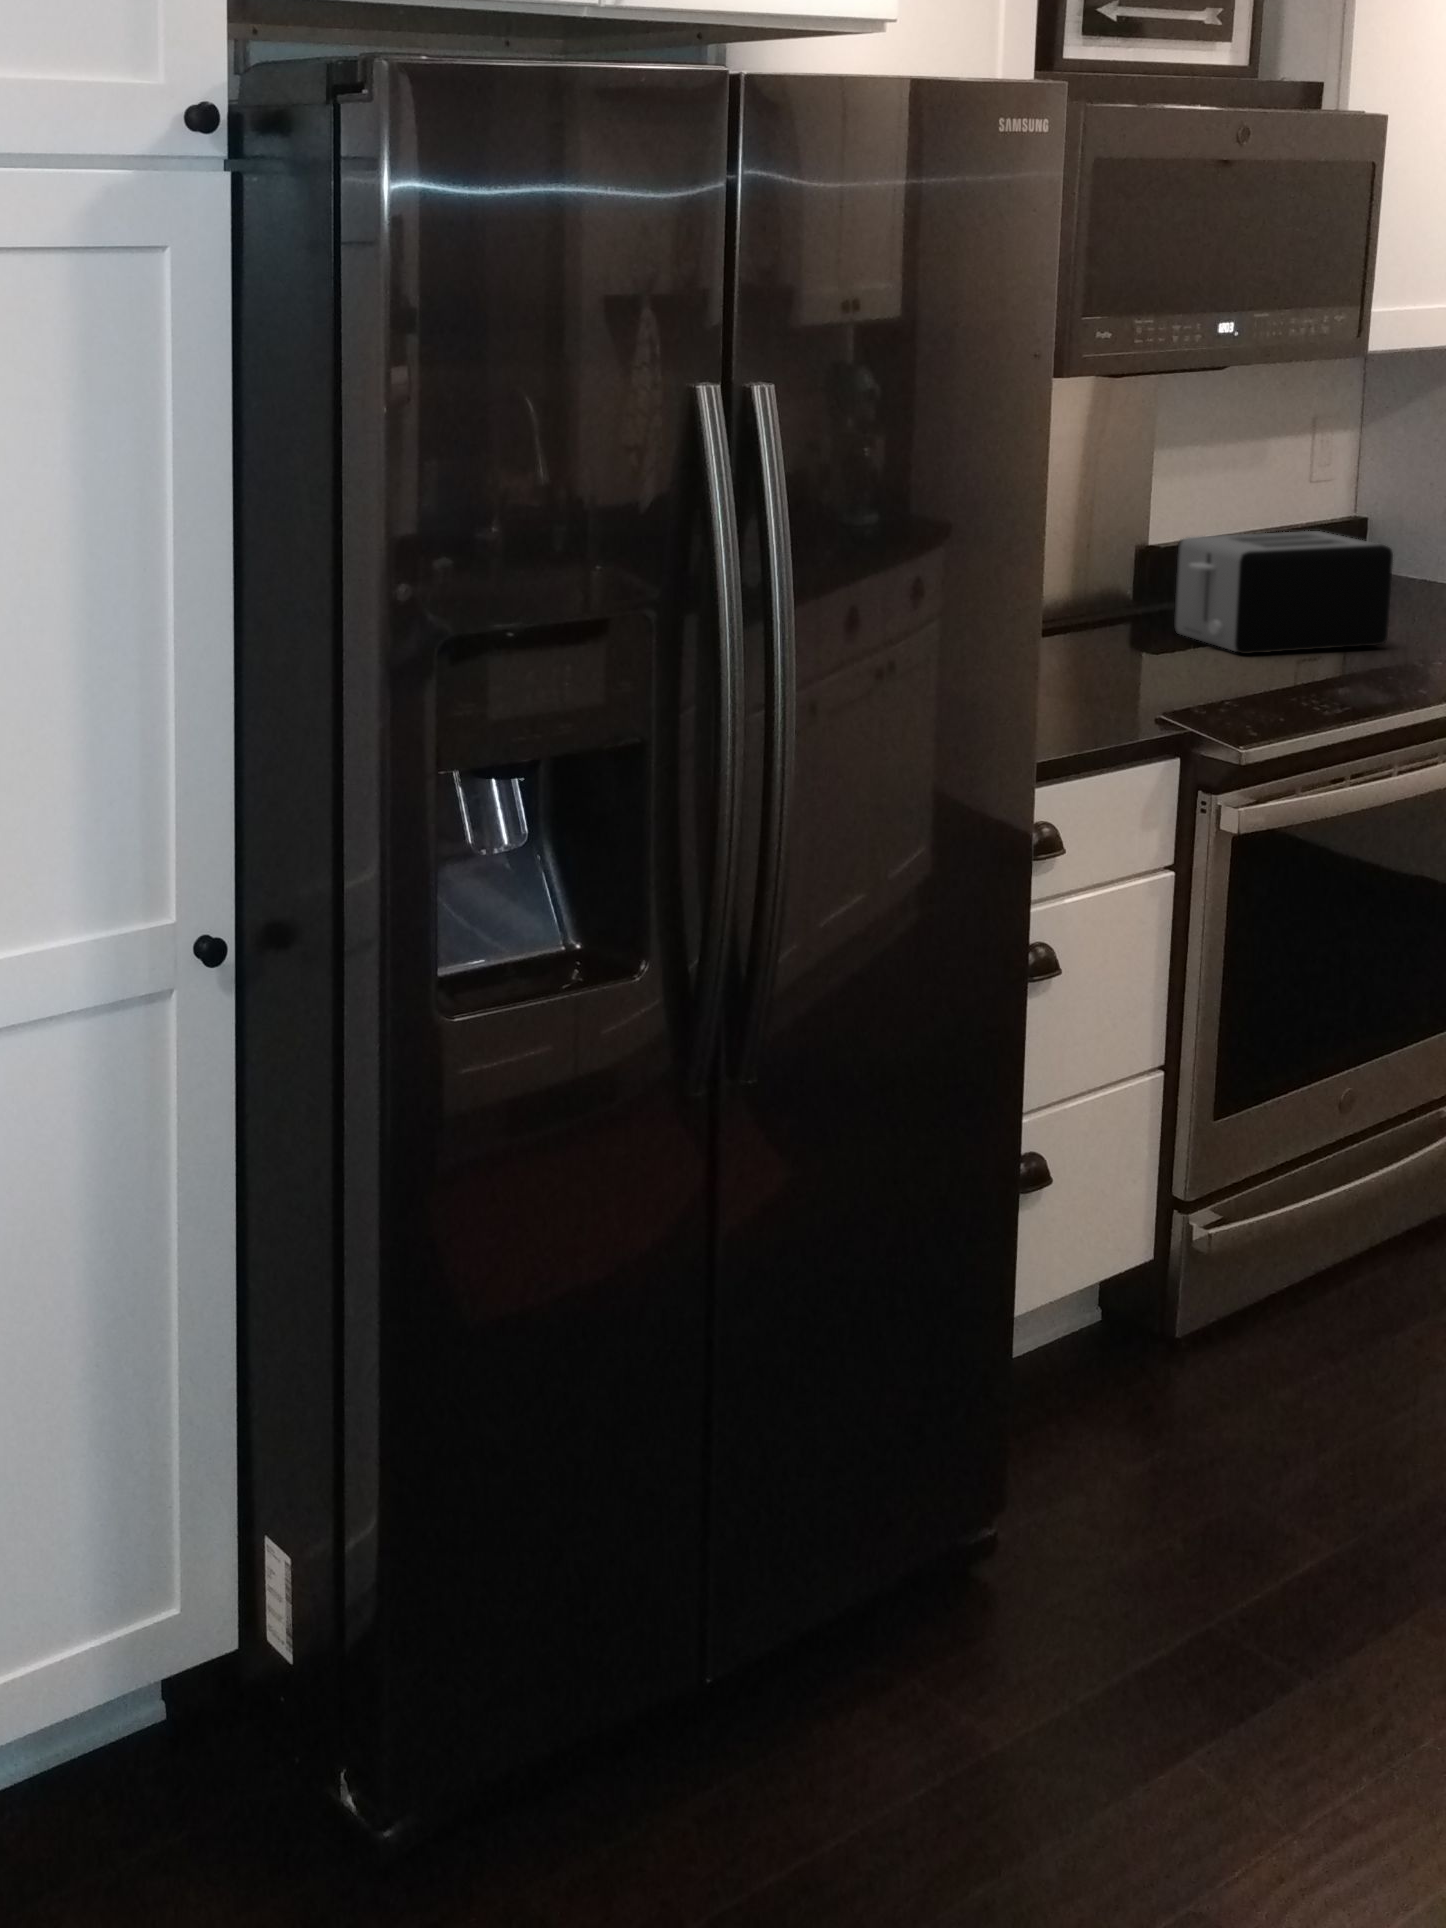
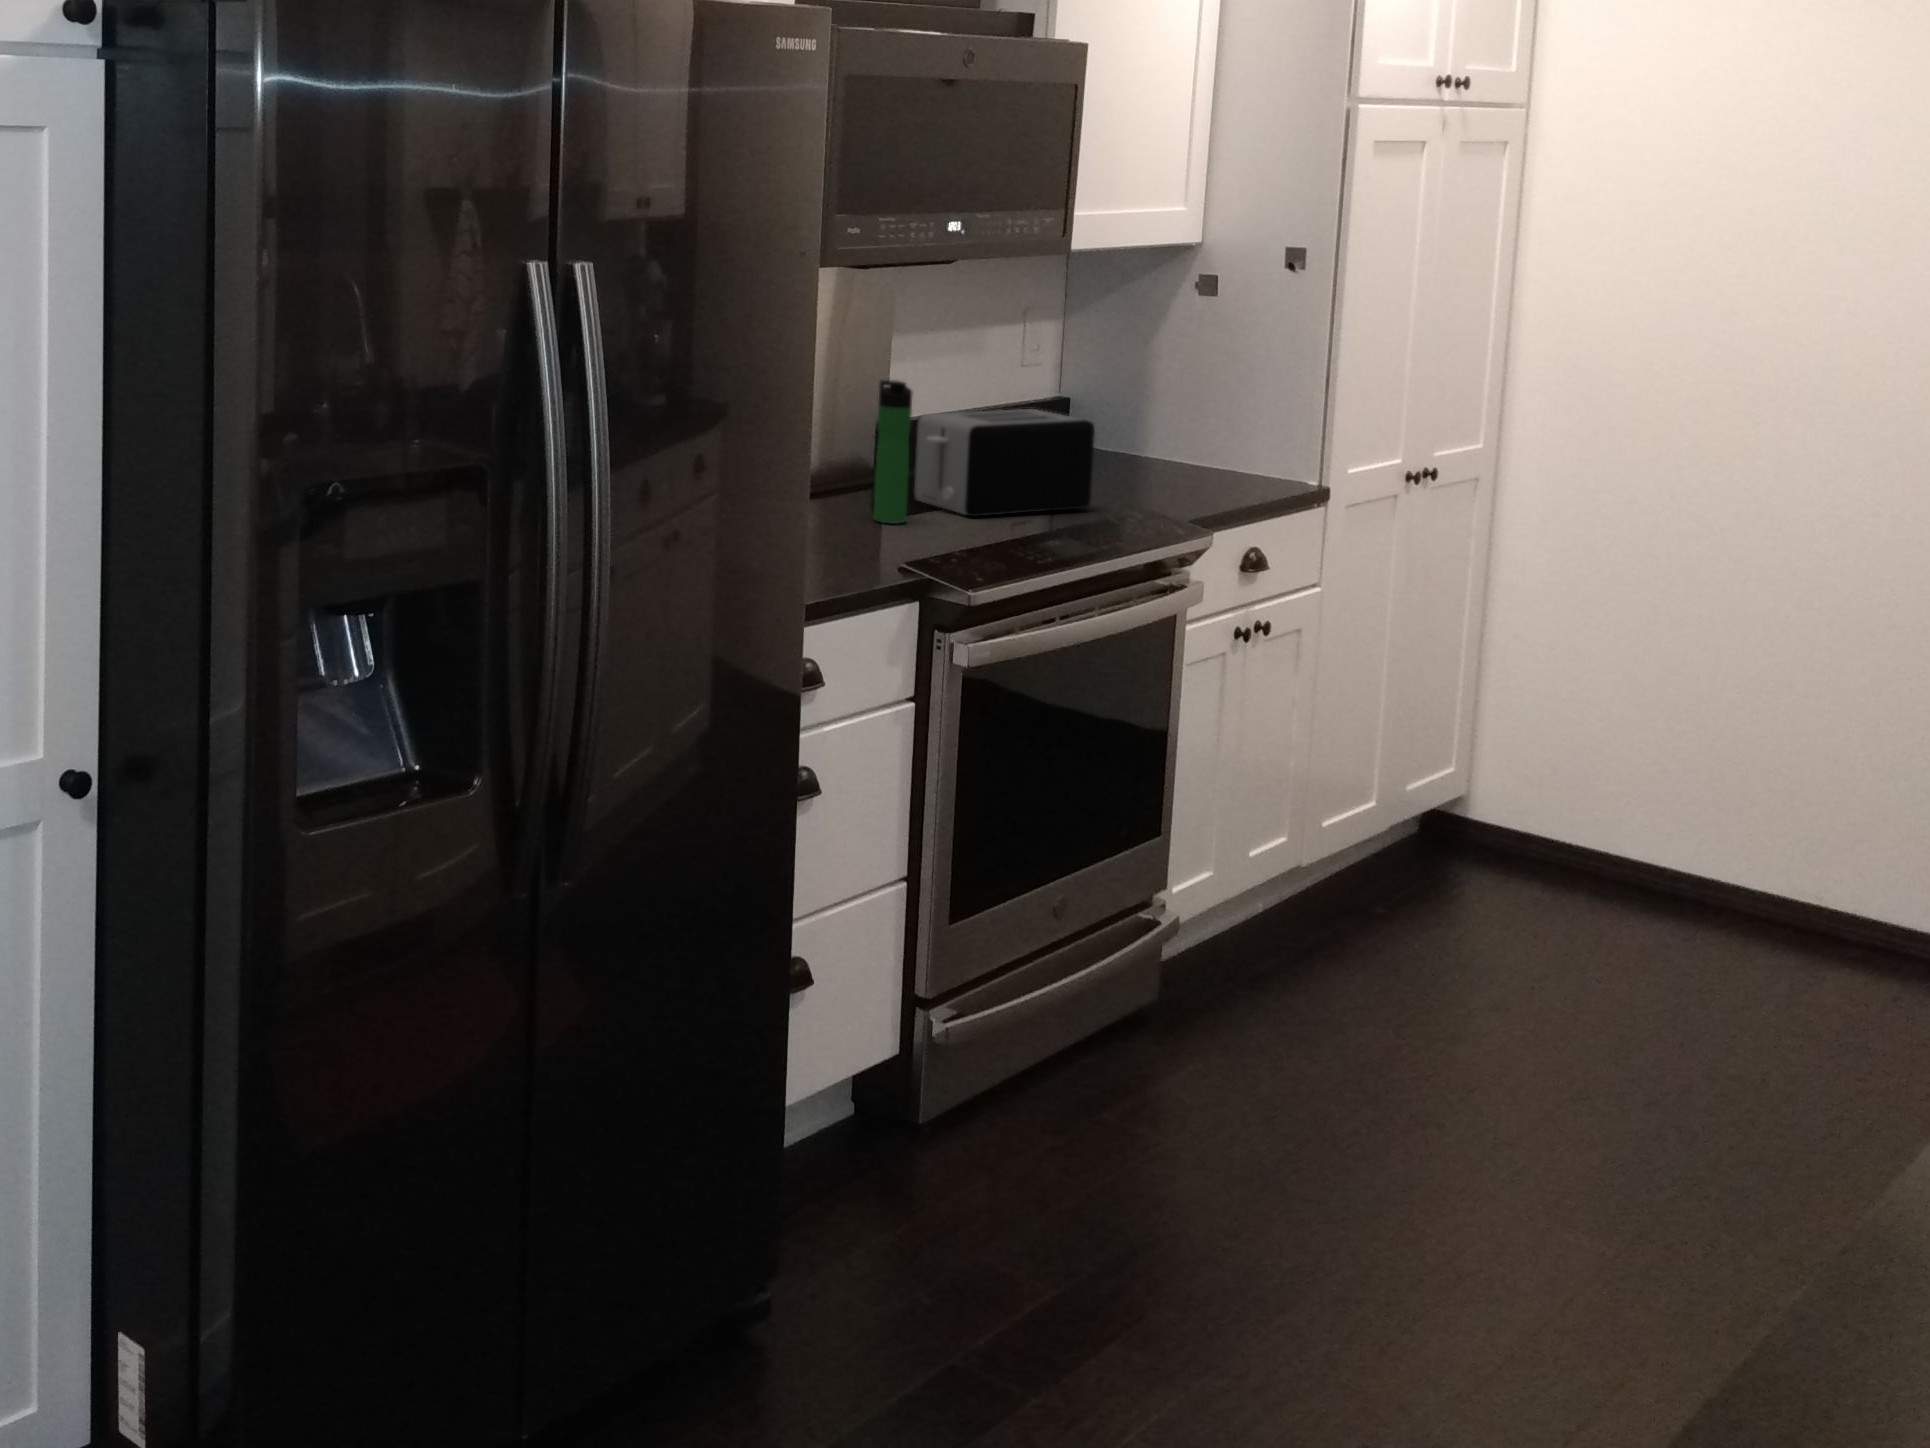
bottle: none [1126,501,1172,661] -> present [874,380,913,523]

